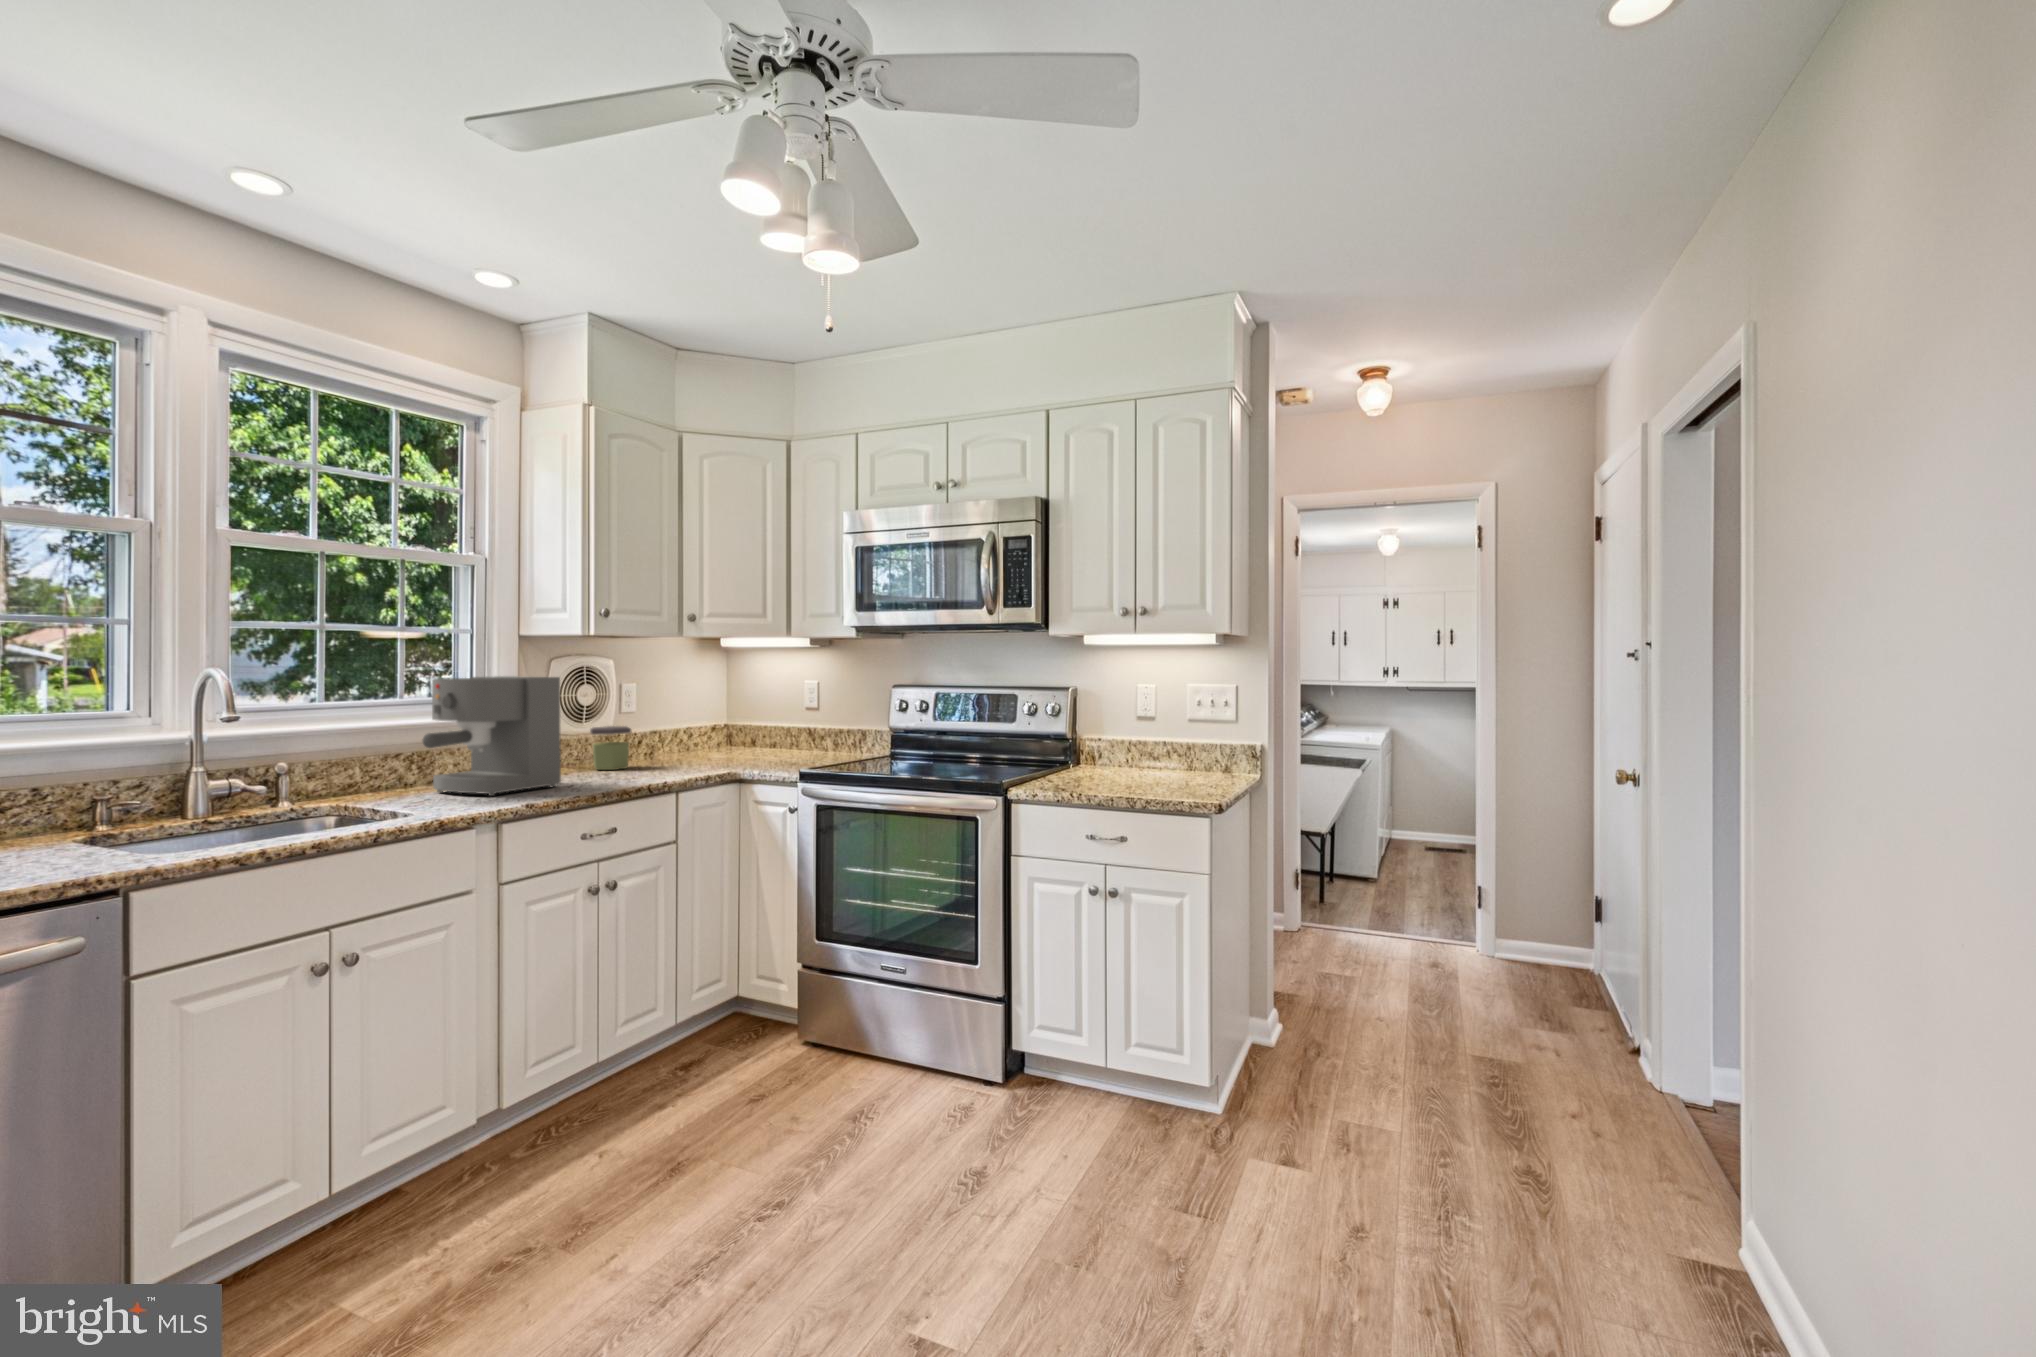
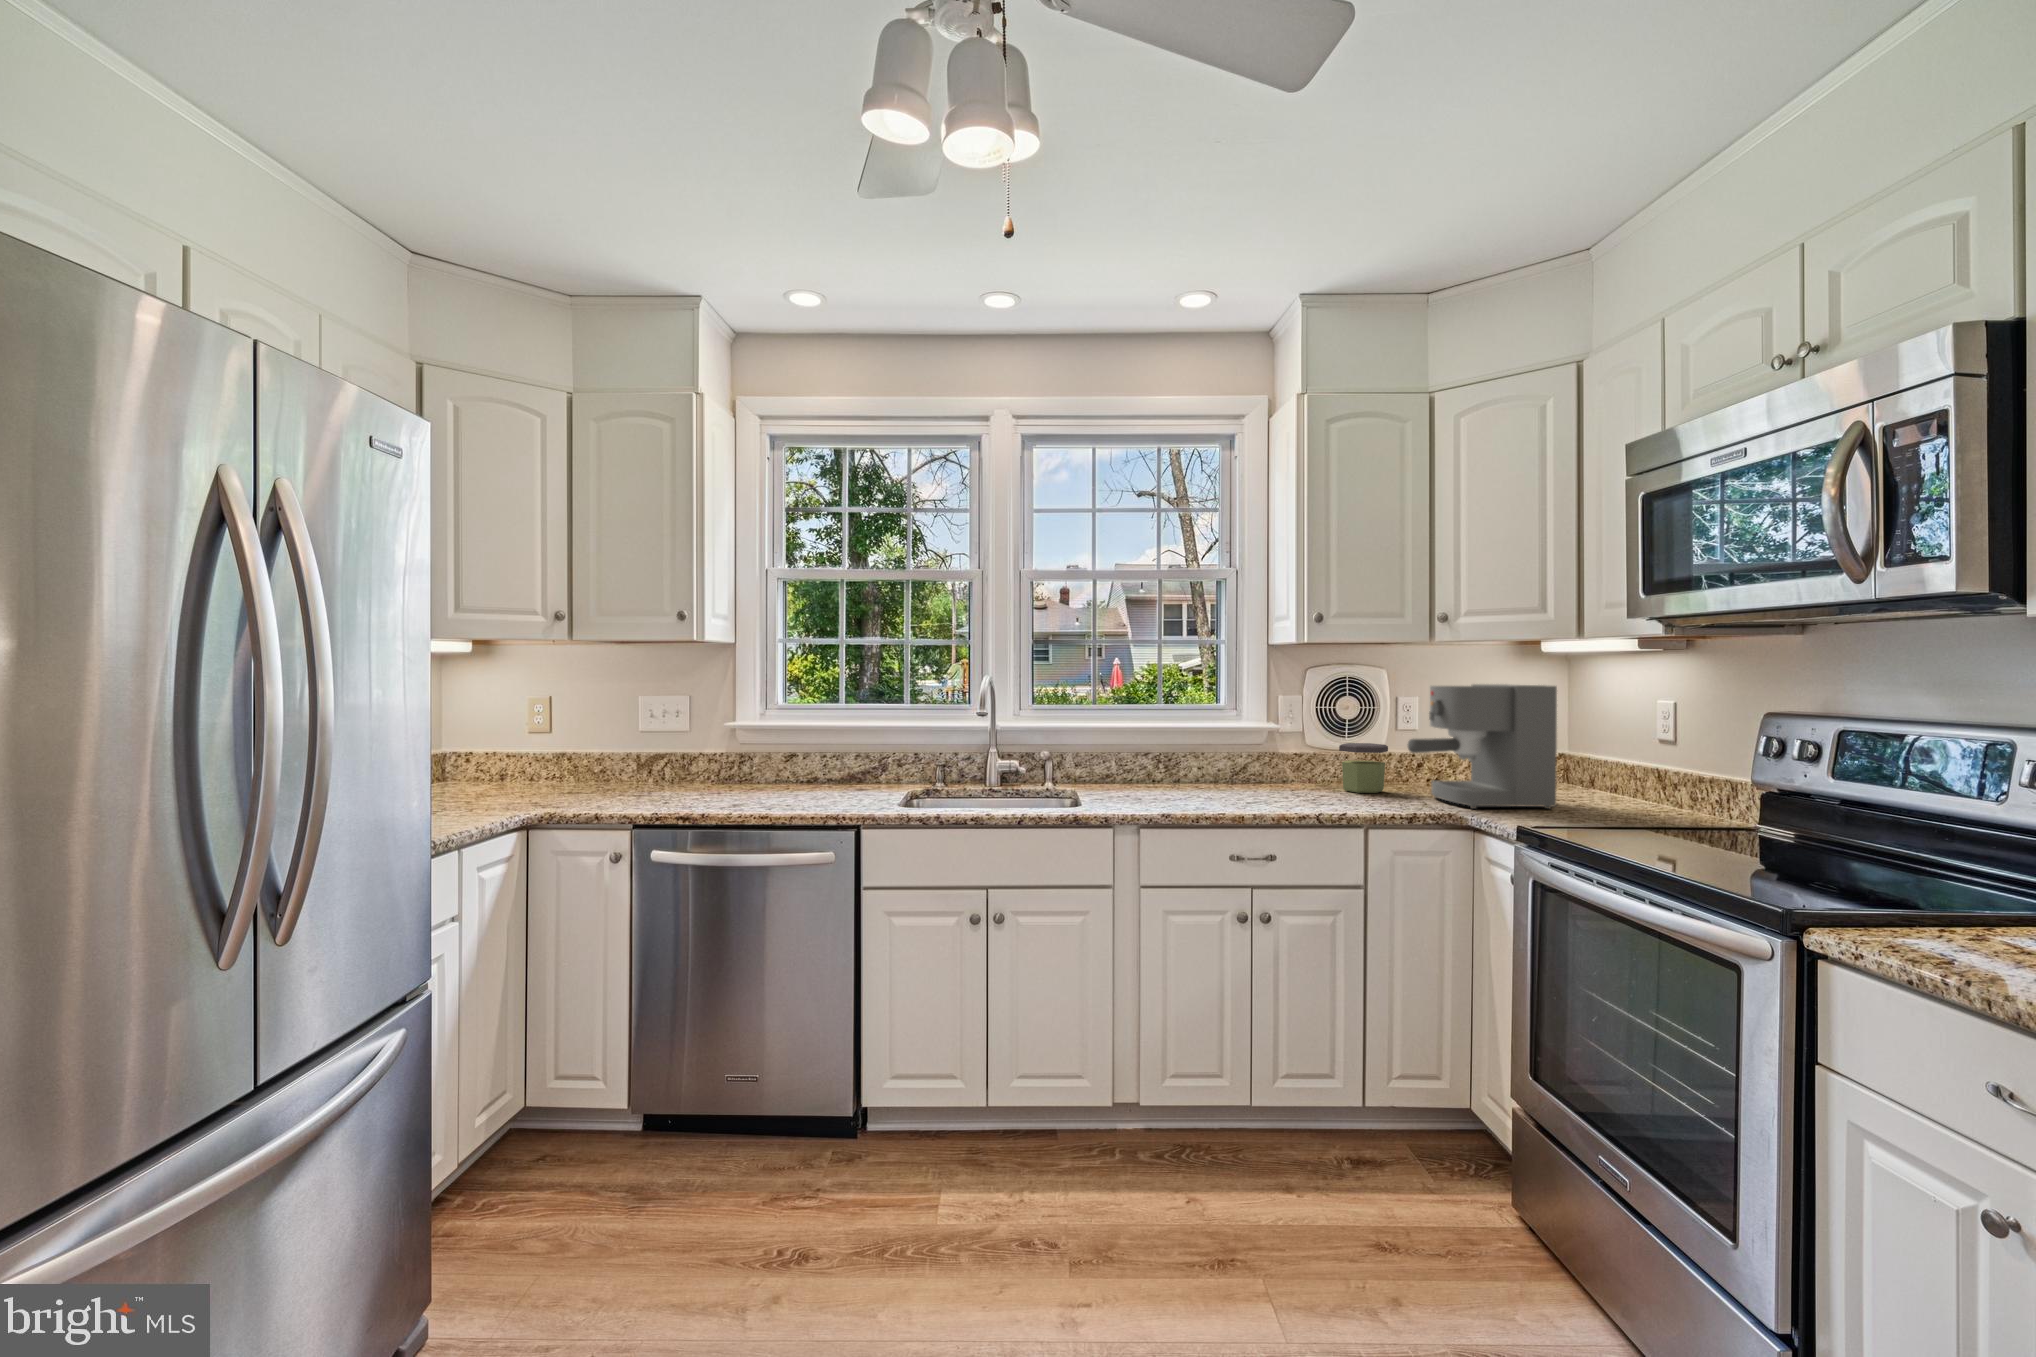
coffee maker: present [422,676,561,796] -> present [1408,684,1557,809]

